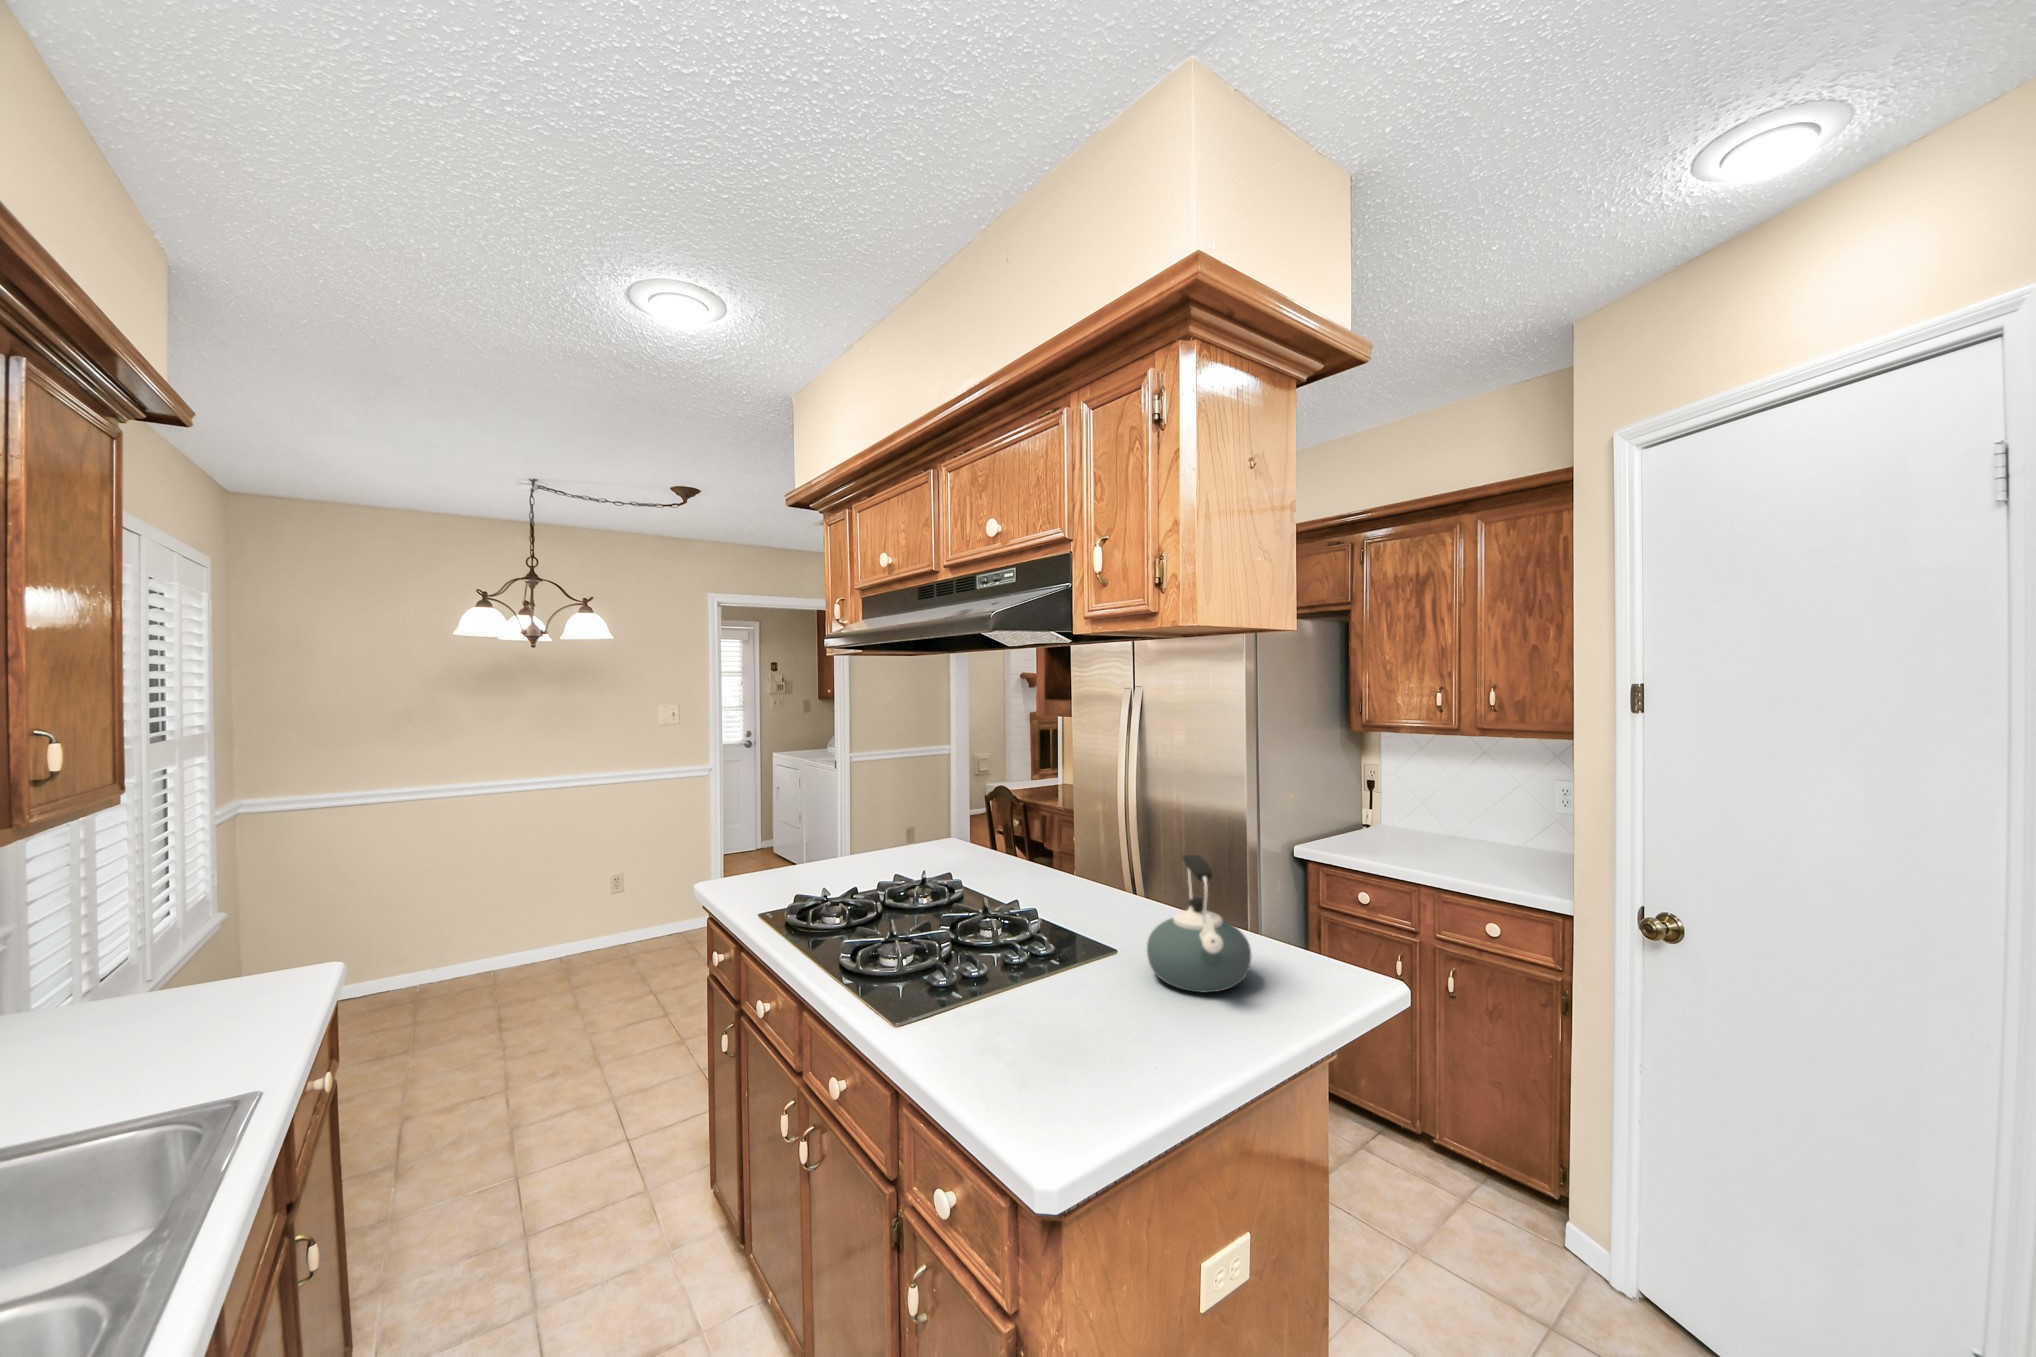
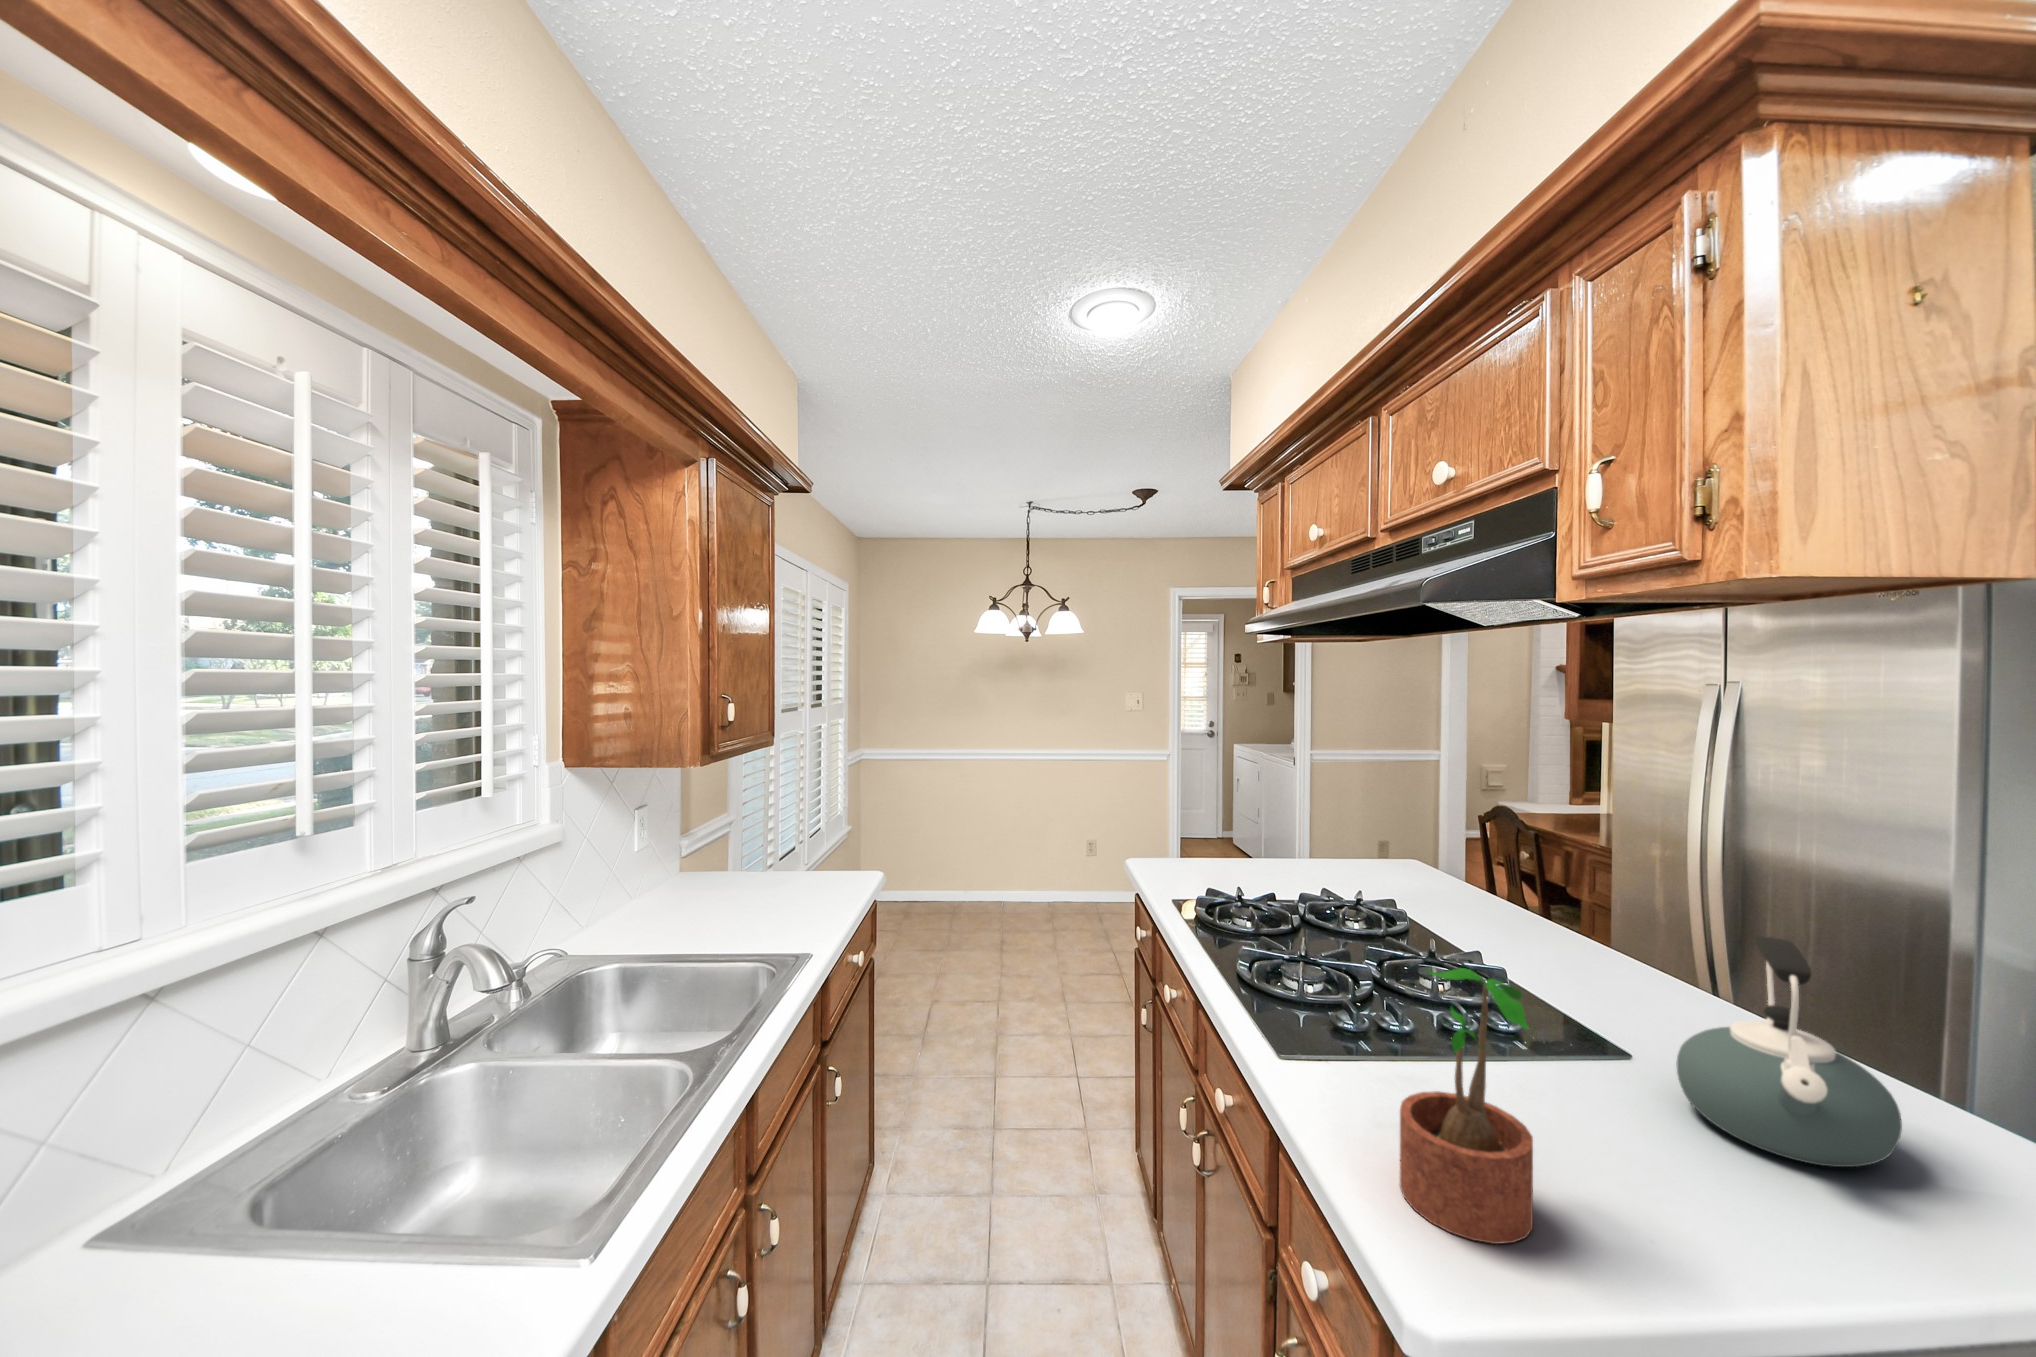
potted plant: none [1004,911,1091,1107] -> present [1400,968,1533,1244]

